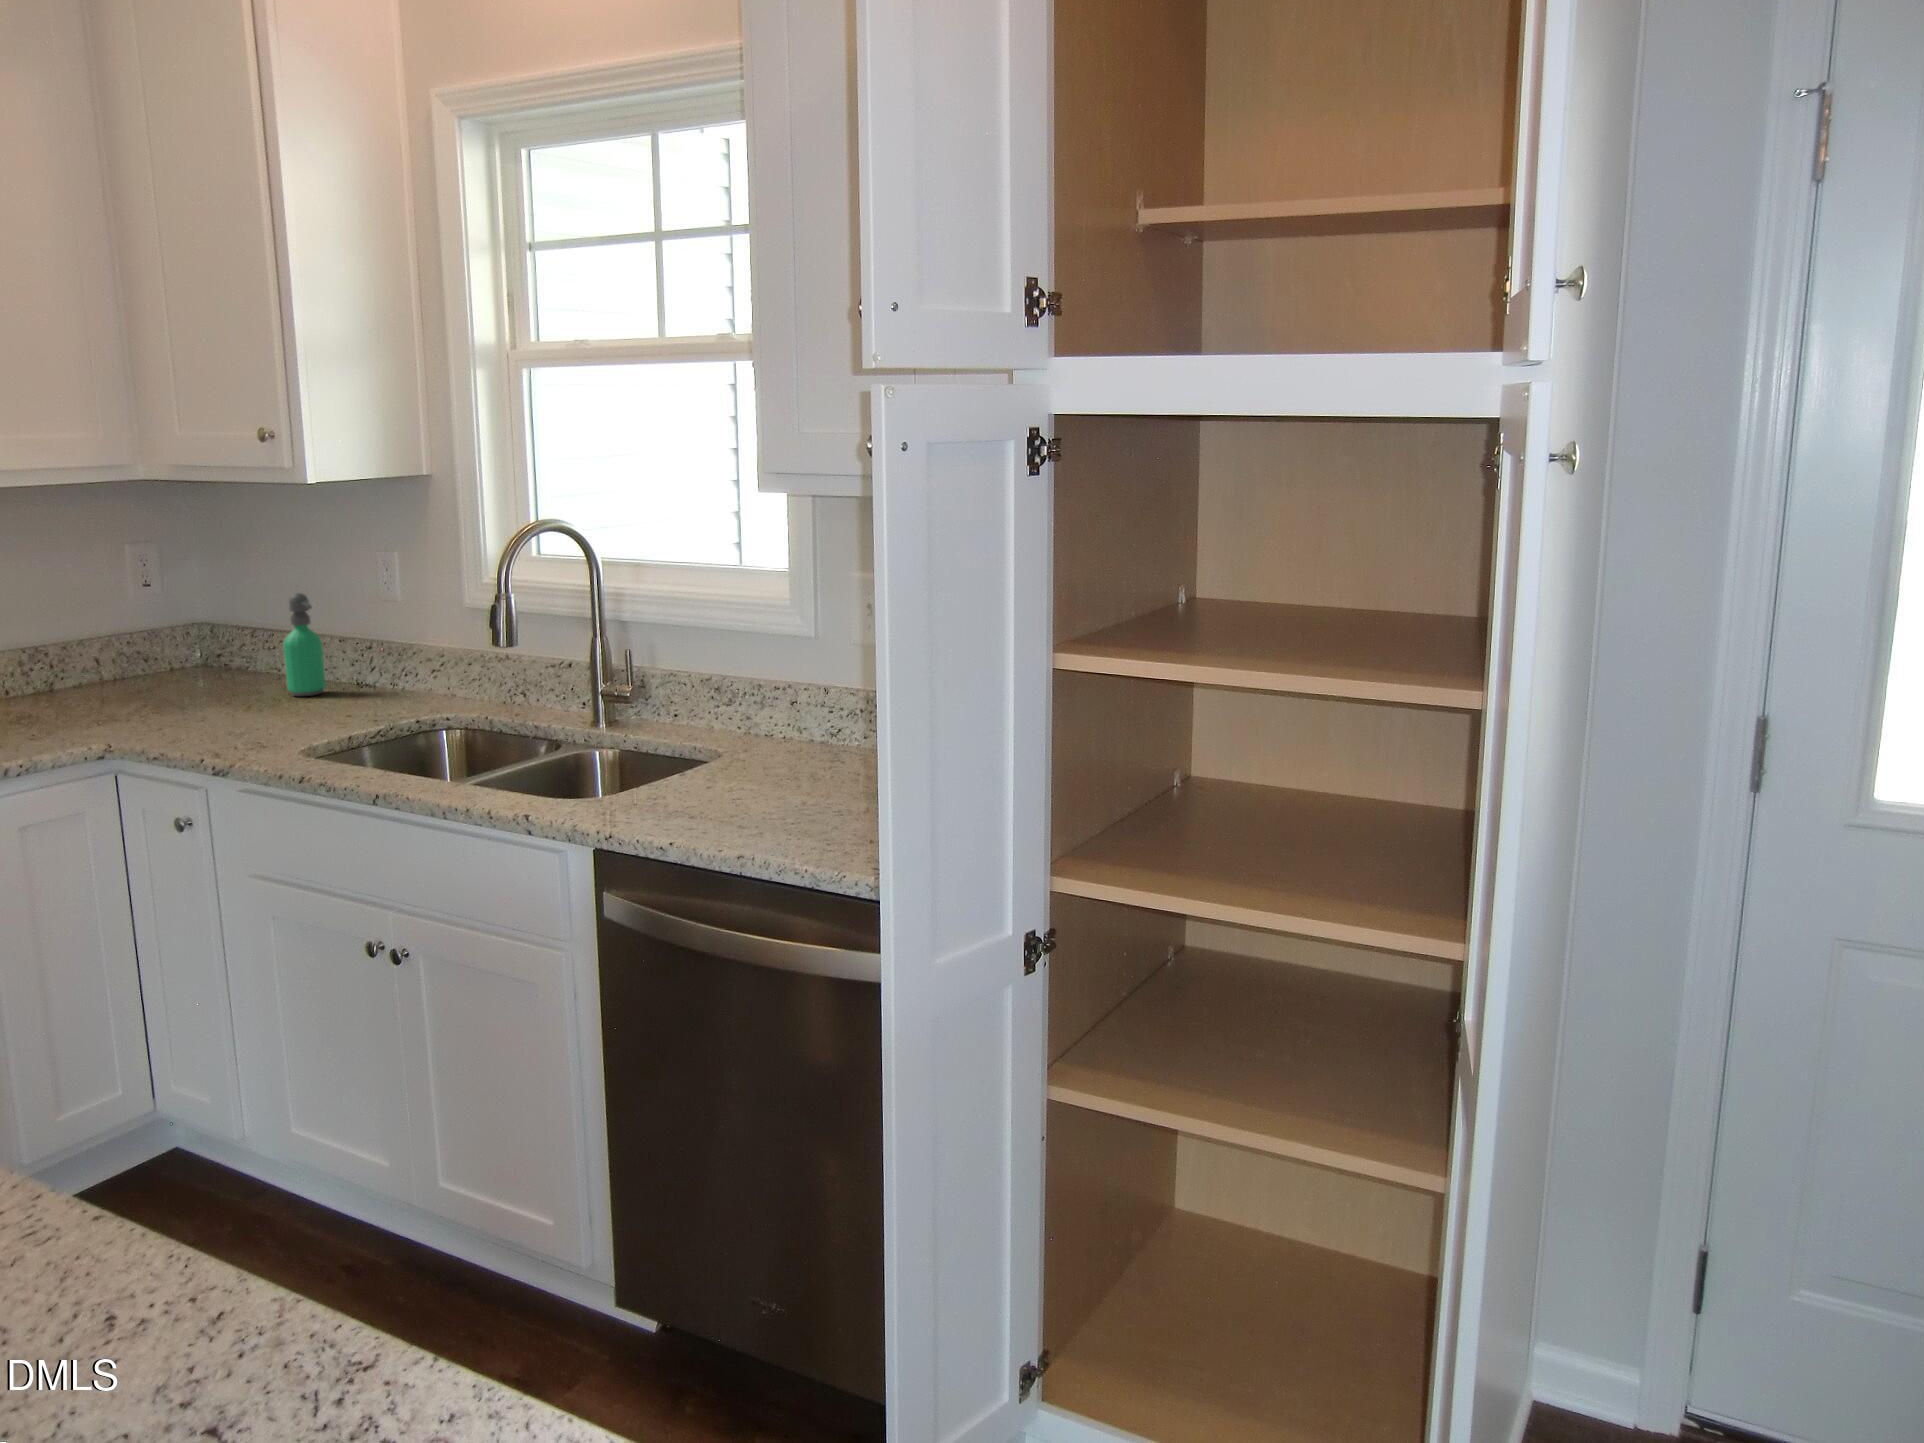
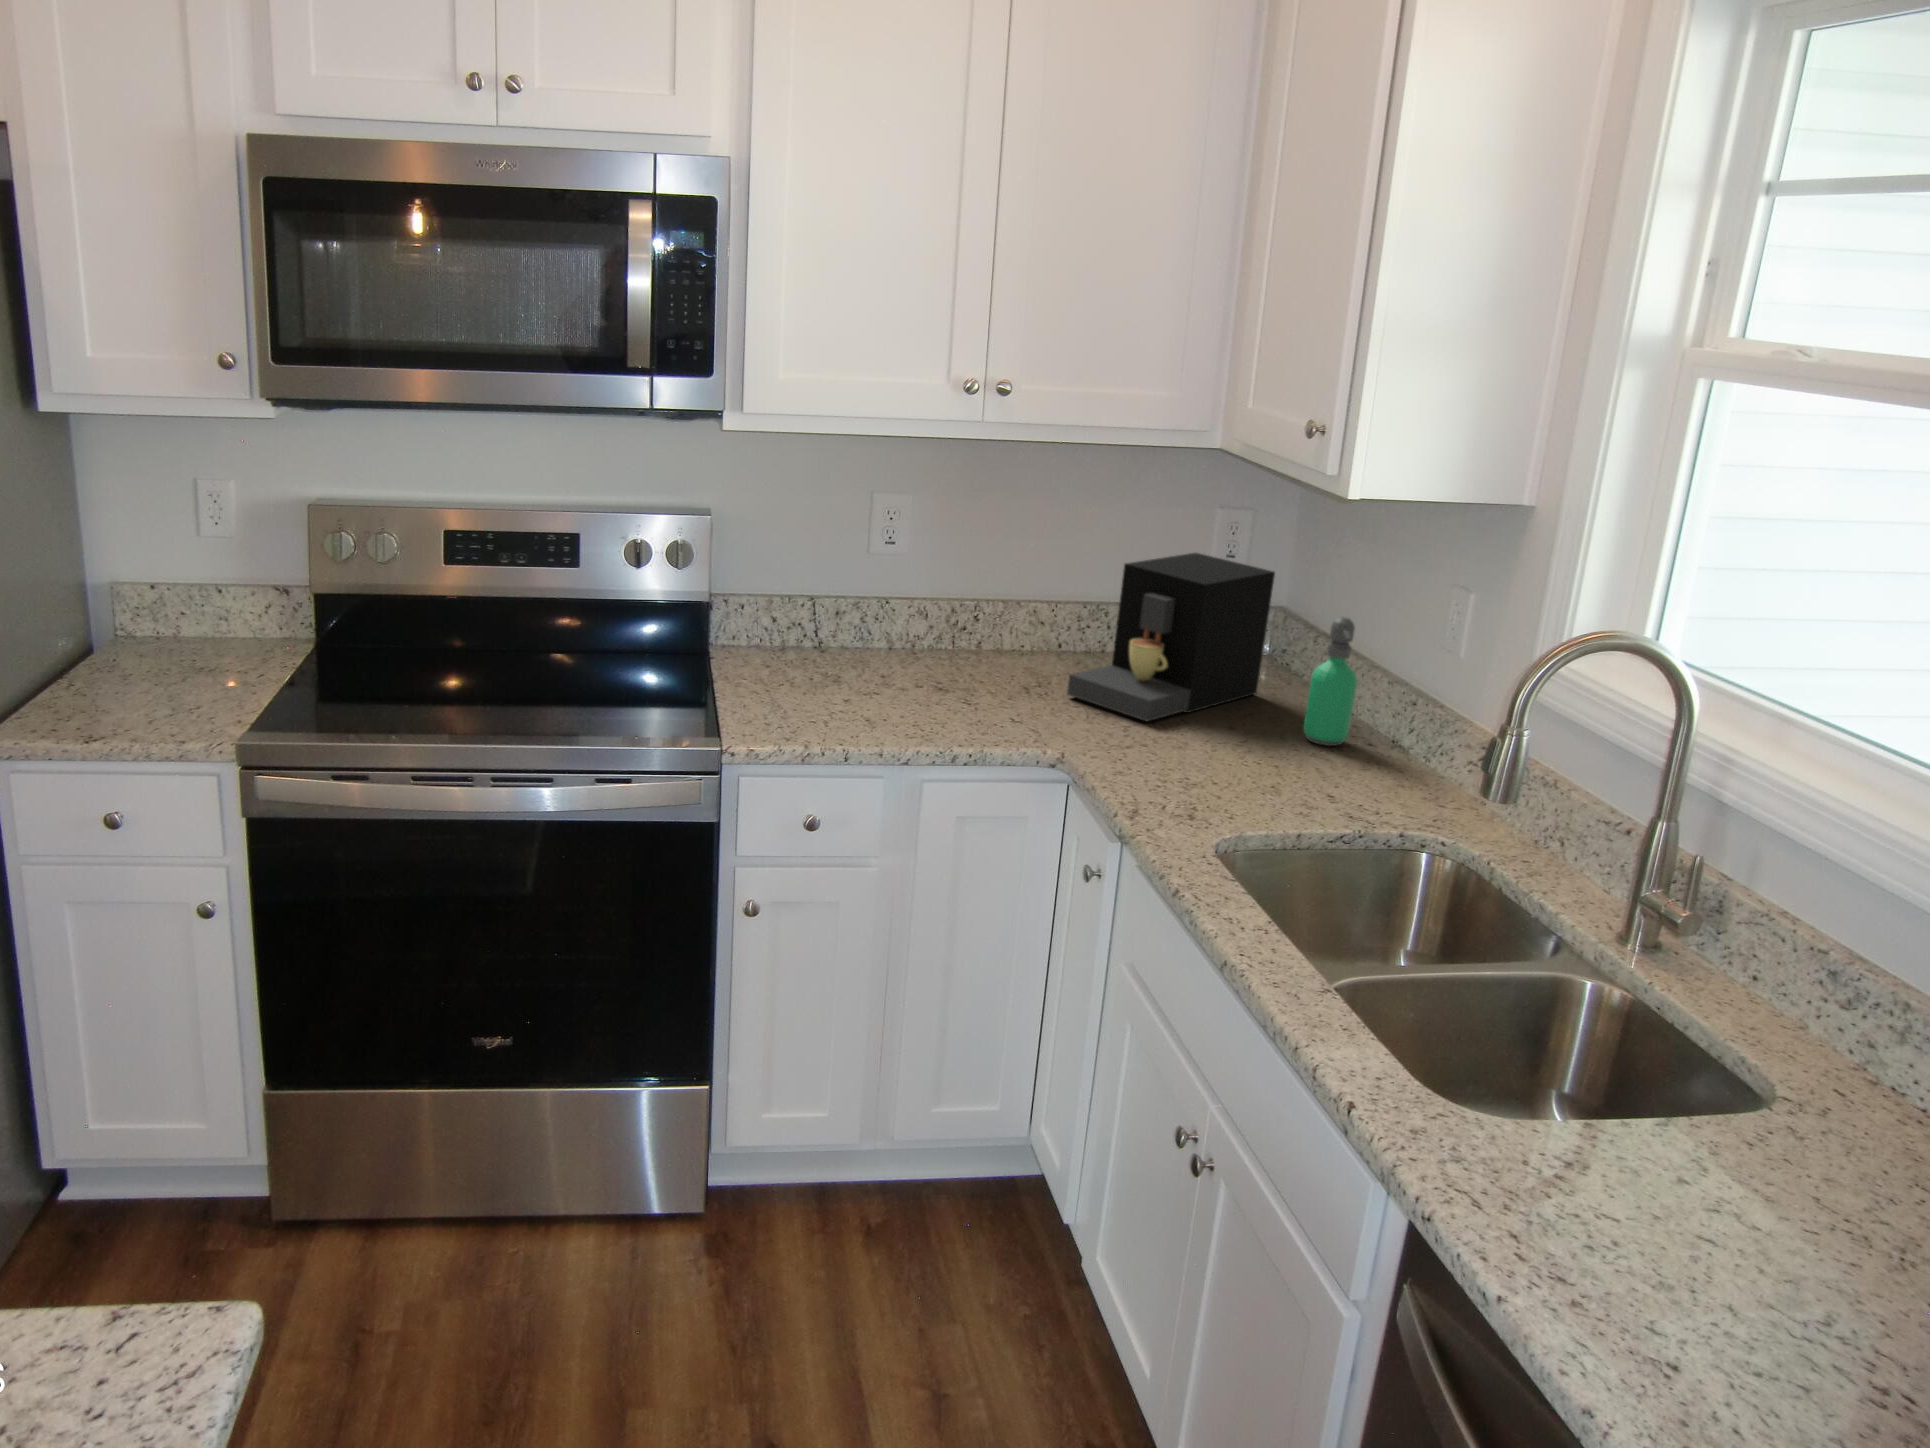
coffee maker: none [56,579,222,716] -> present [1067,553,1275,721]

